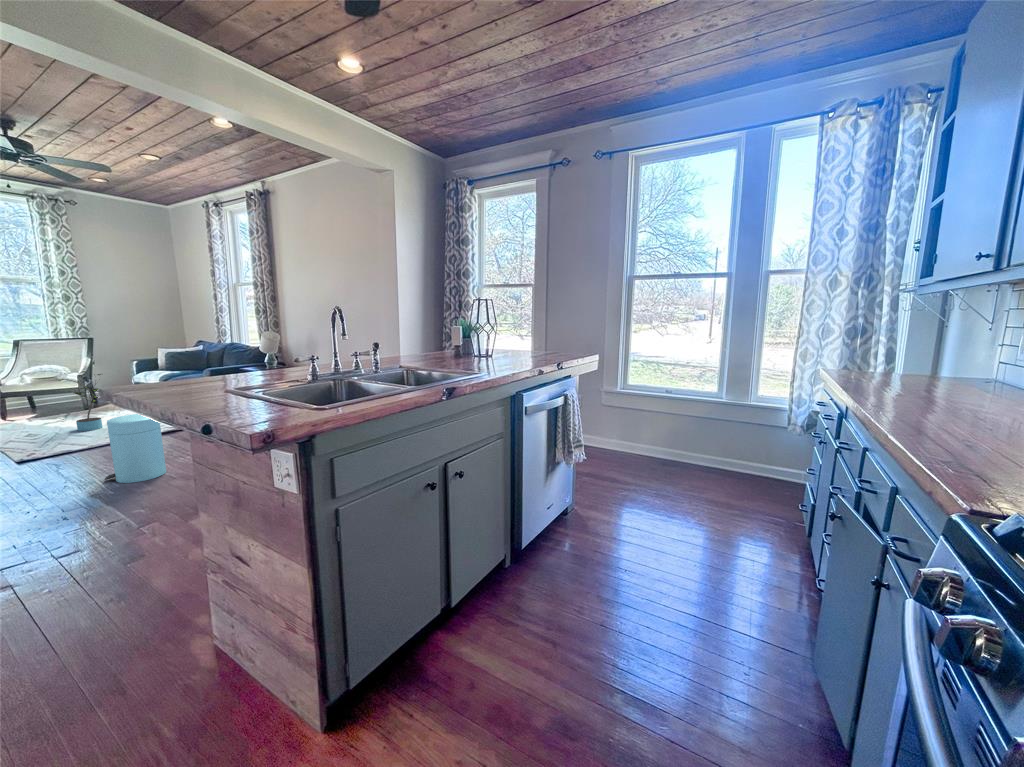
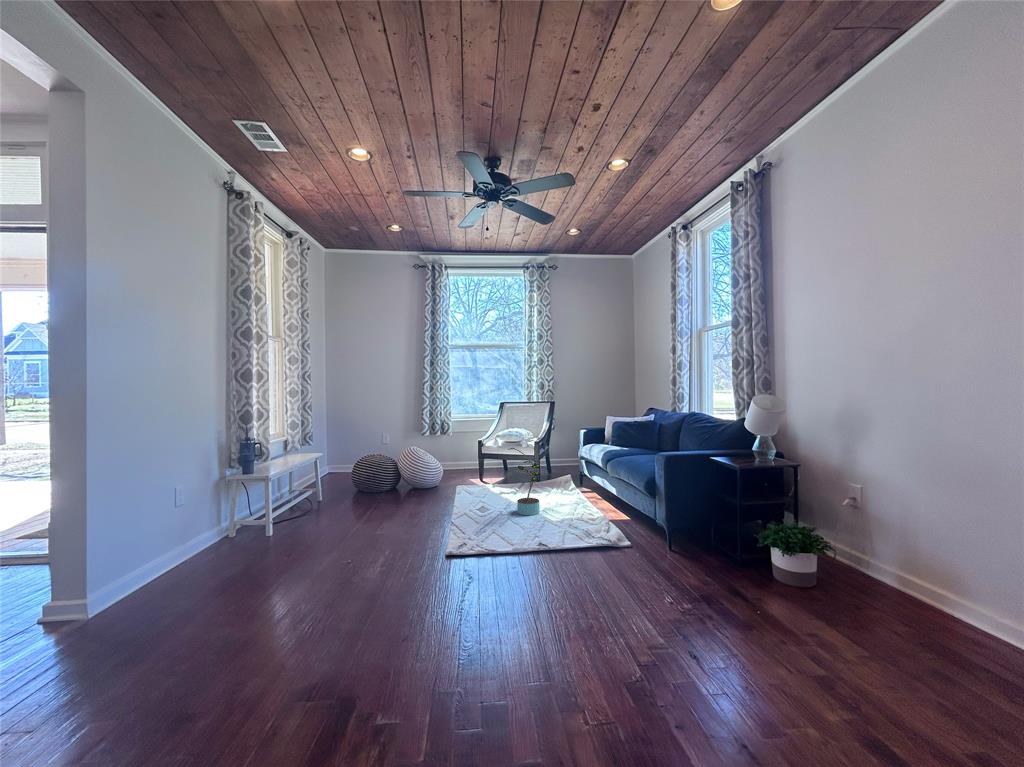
trash can: present [105,414,166,483] -> none [476,548,572,720]

